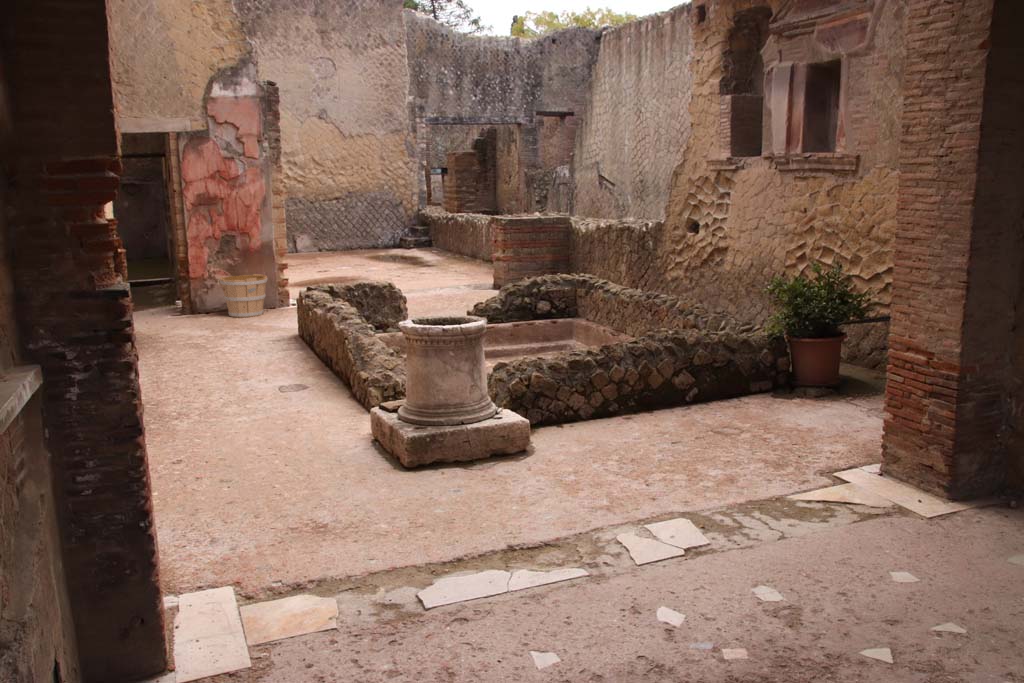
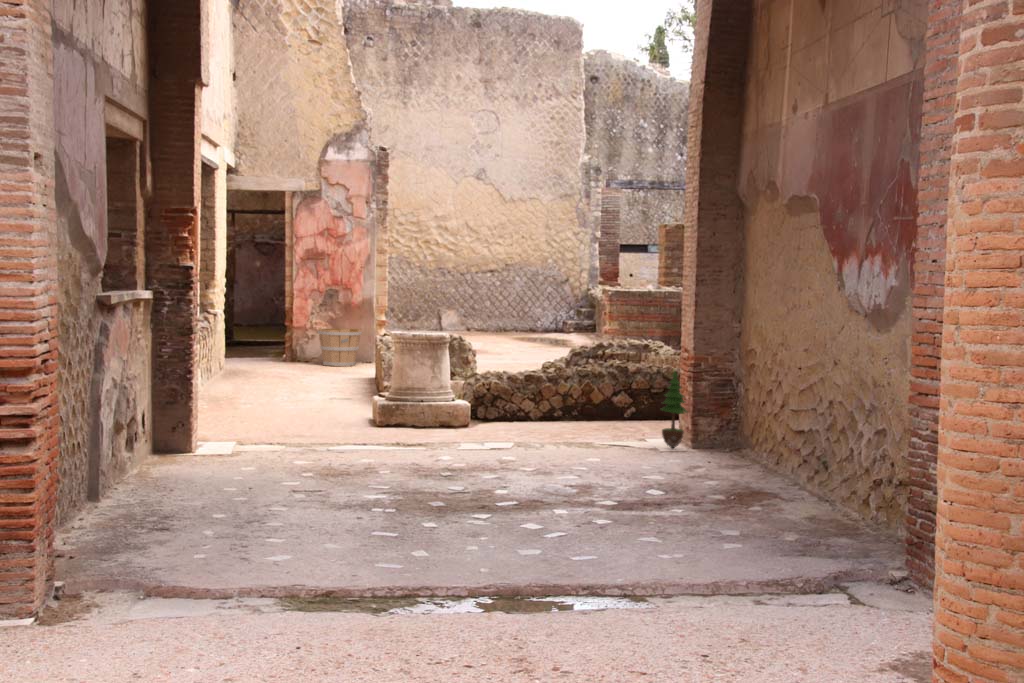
potted tree: none [876,380,922,495] -> present [661,371,688,448]

